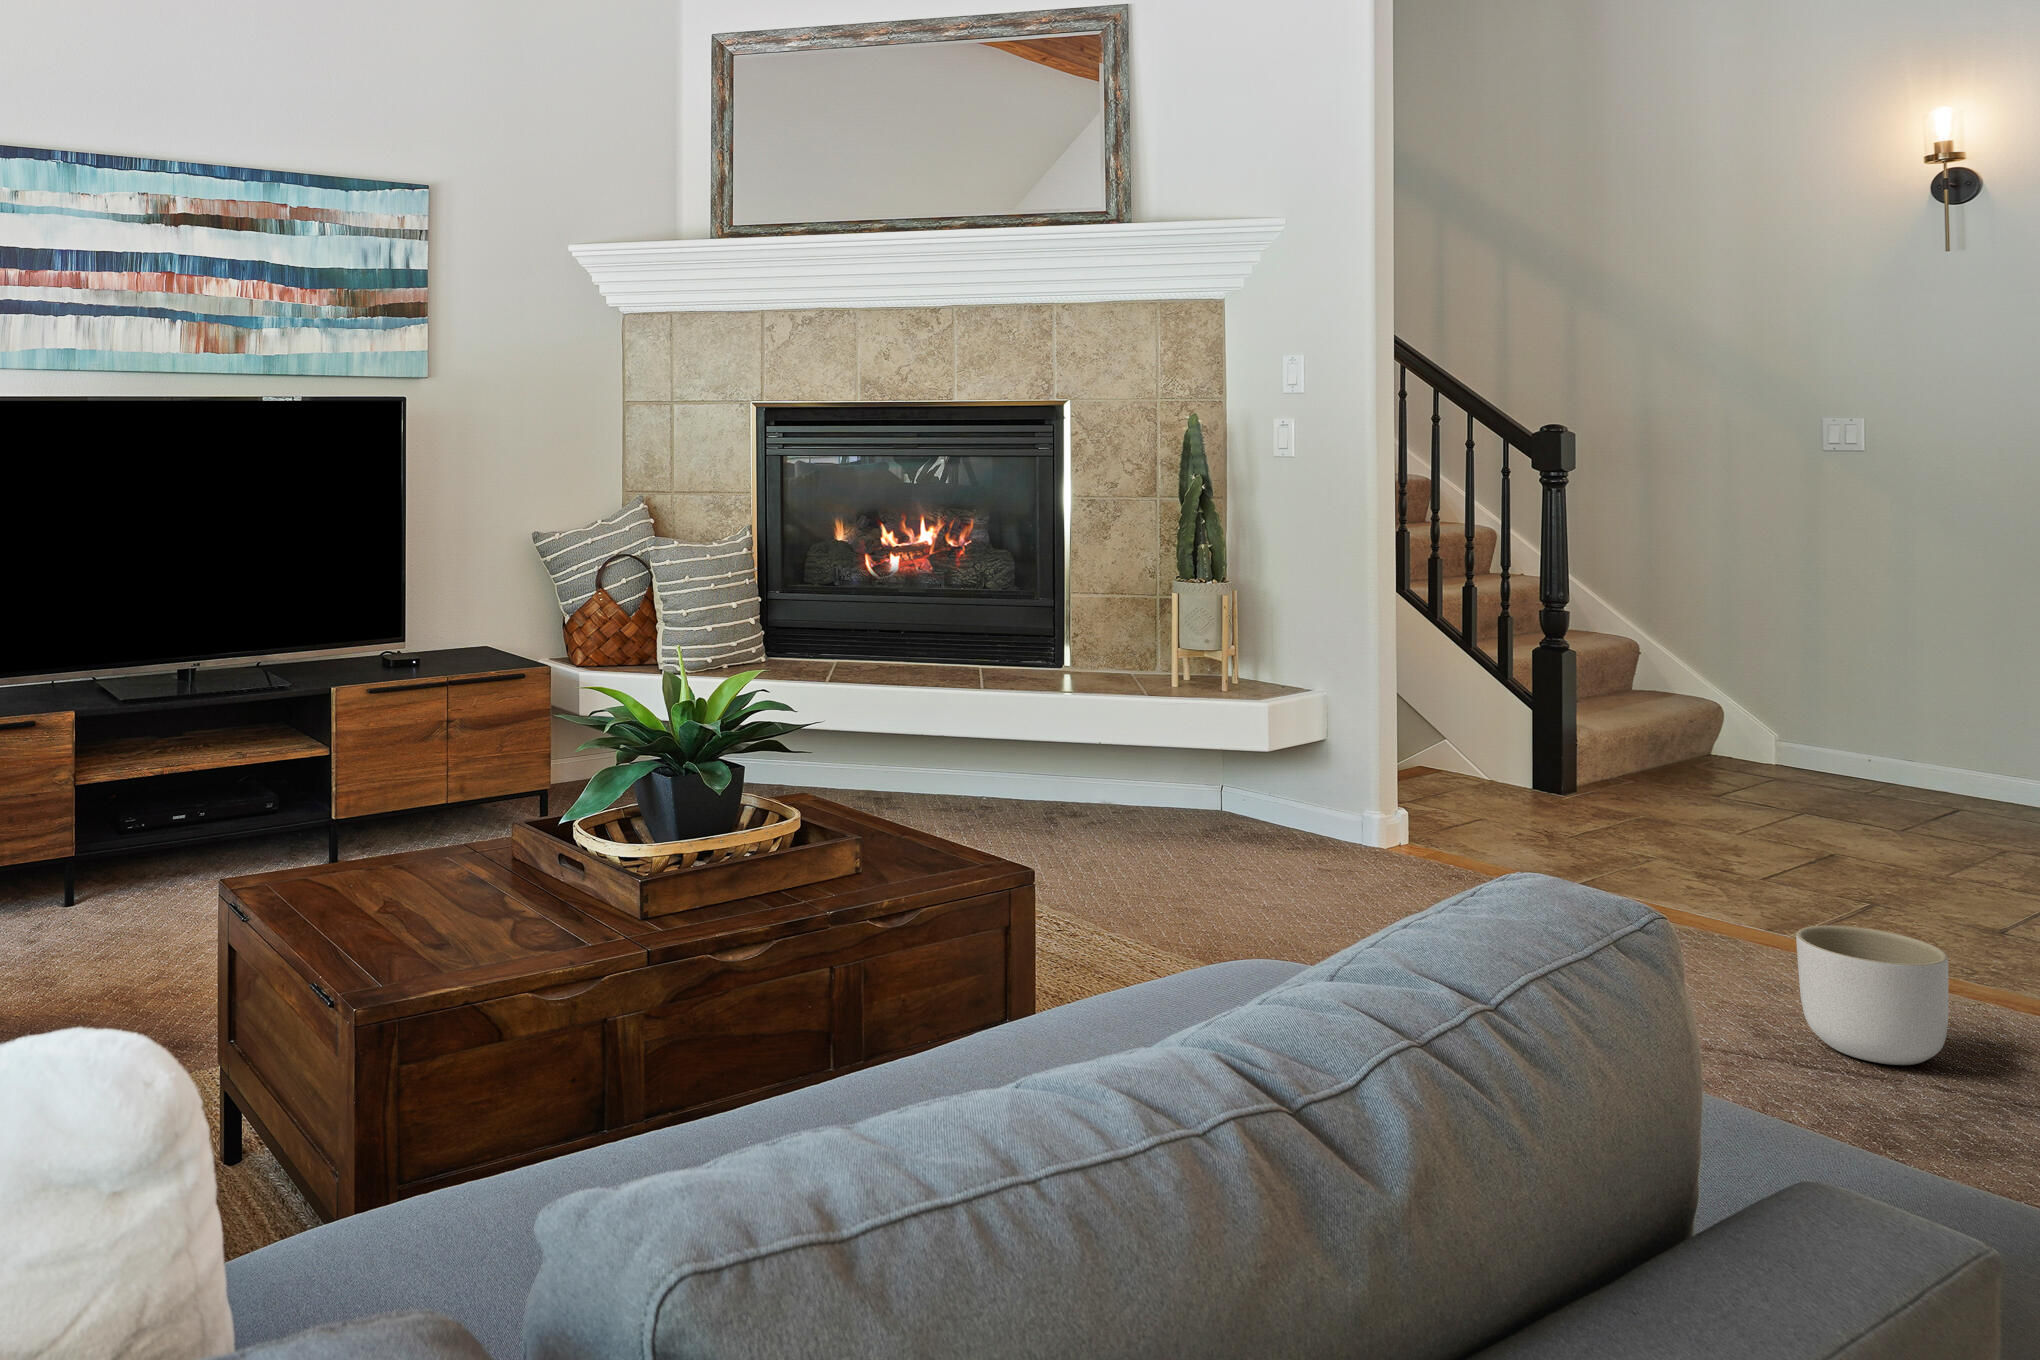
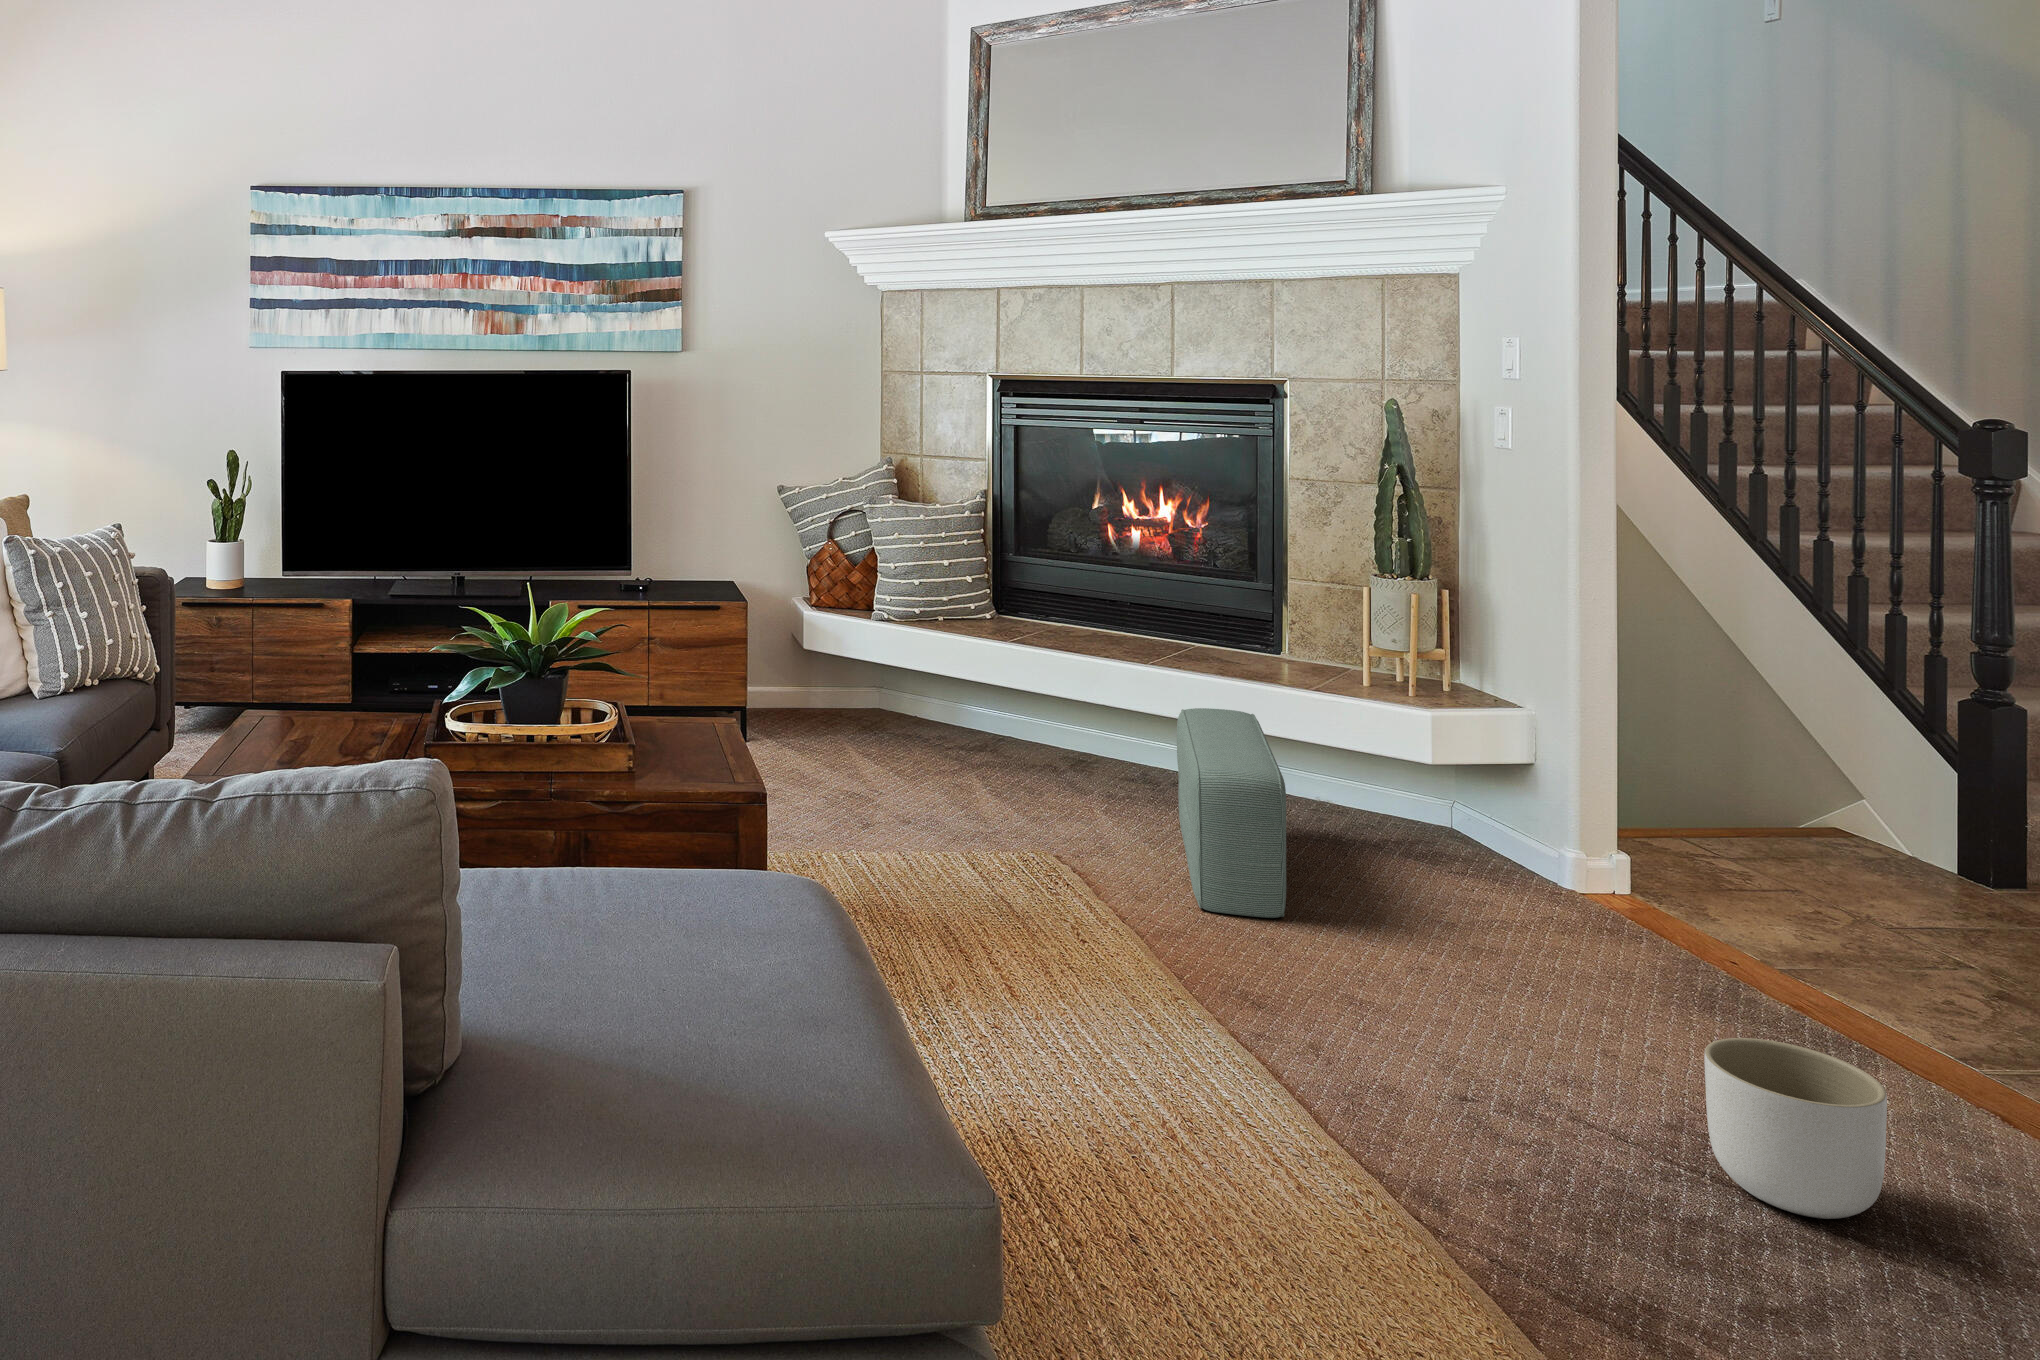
pouf: none [1051,726,1260,923] -> present [1177,708,1286,918]

